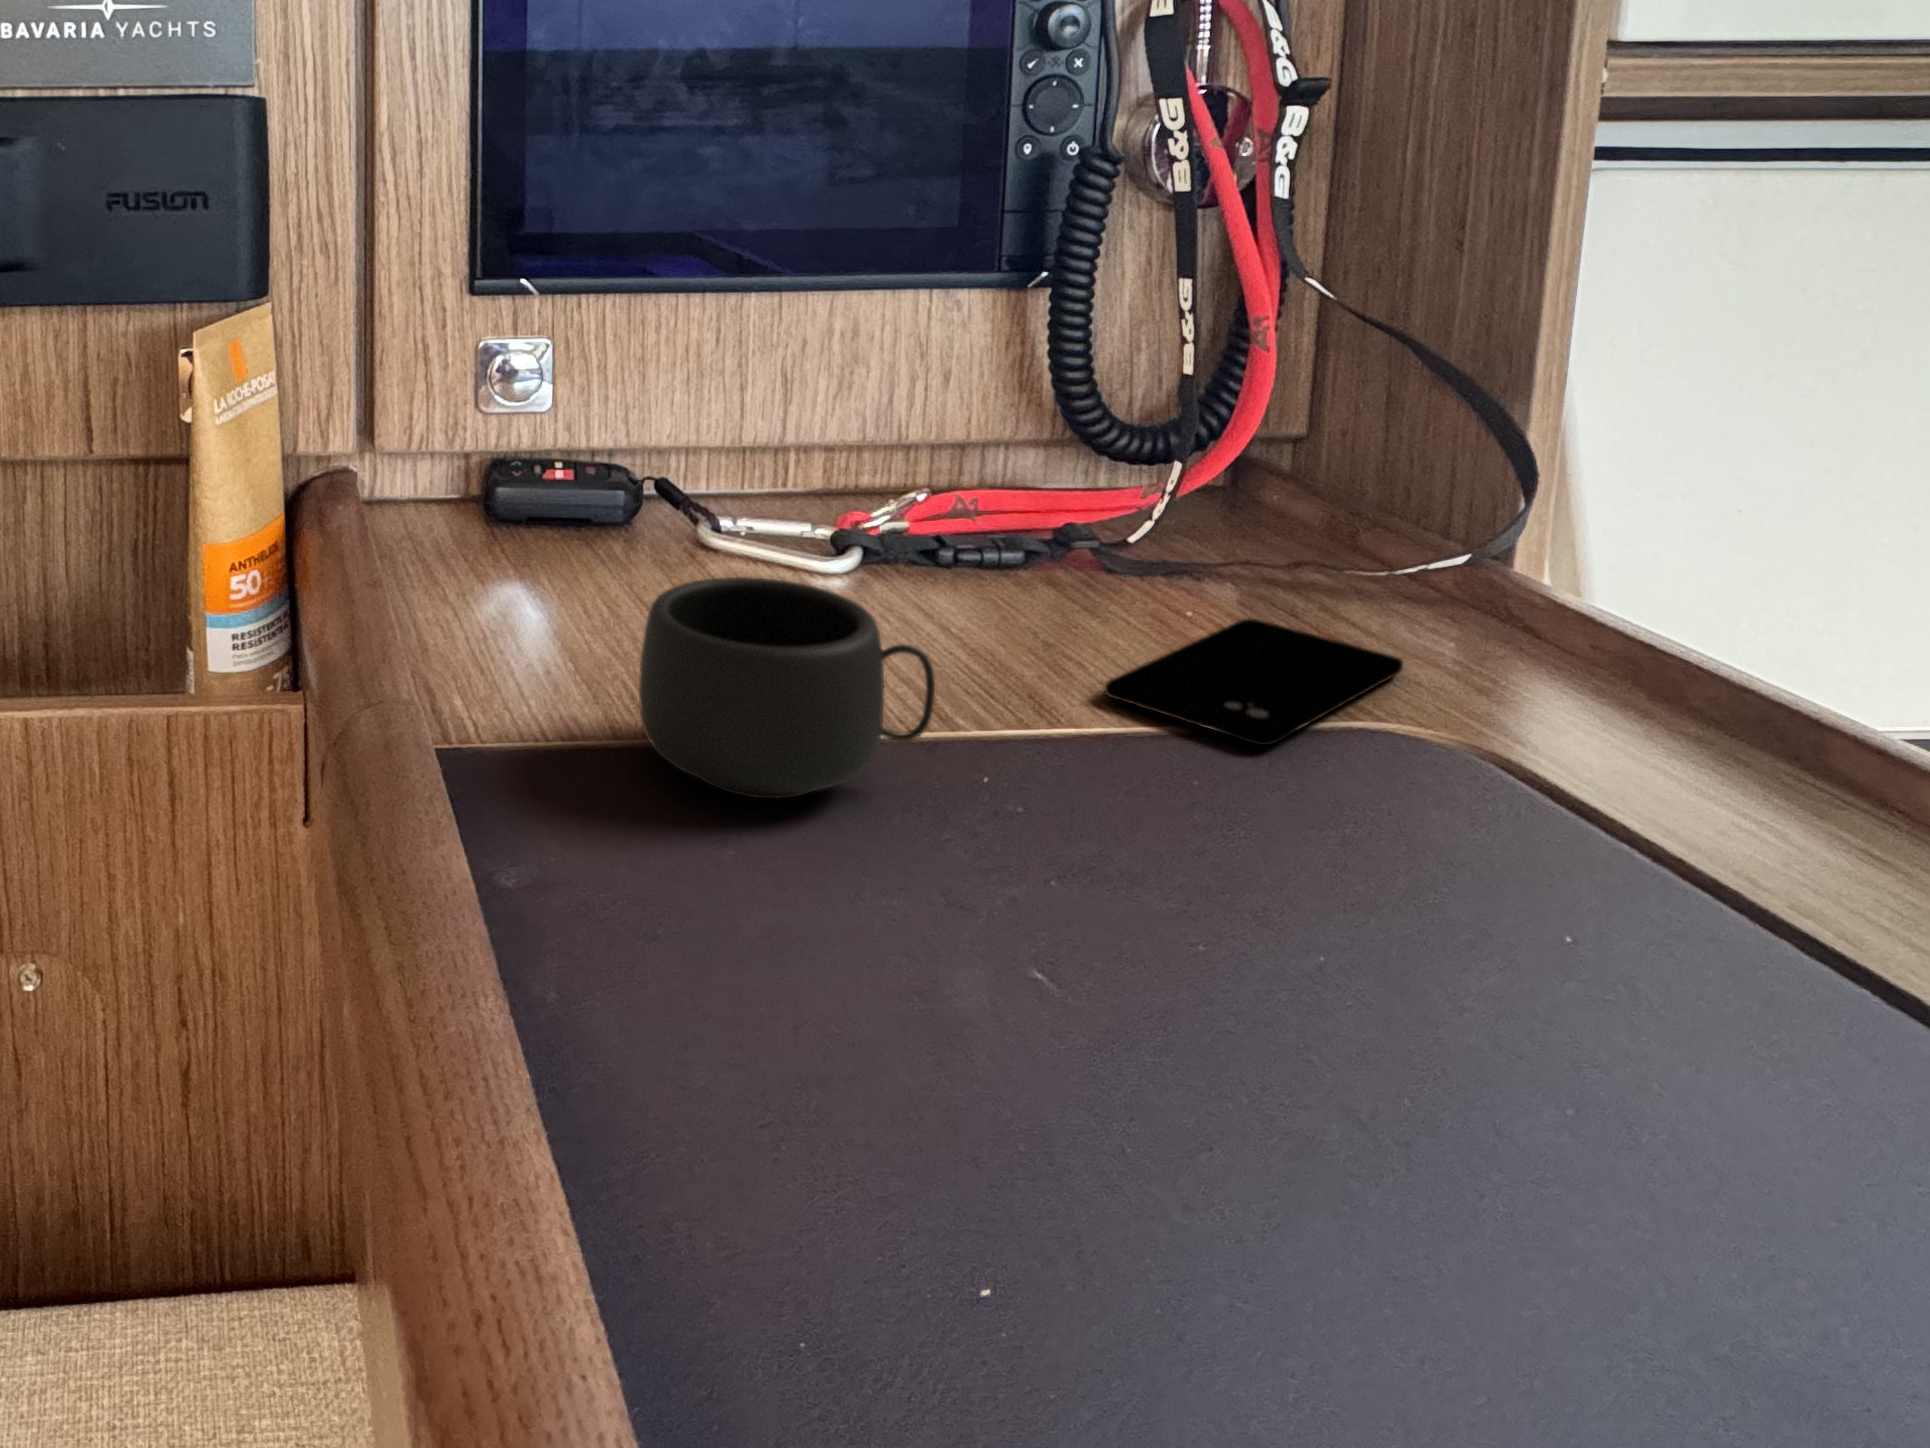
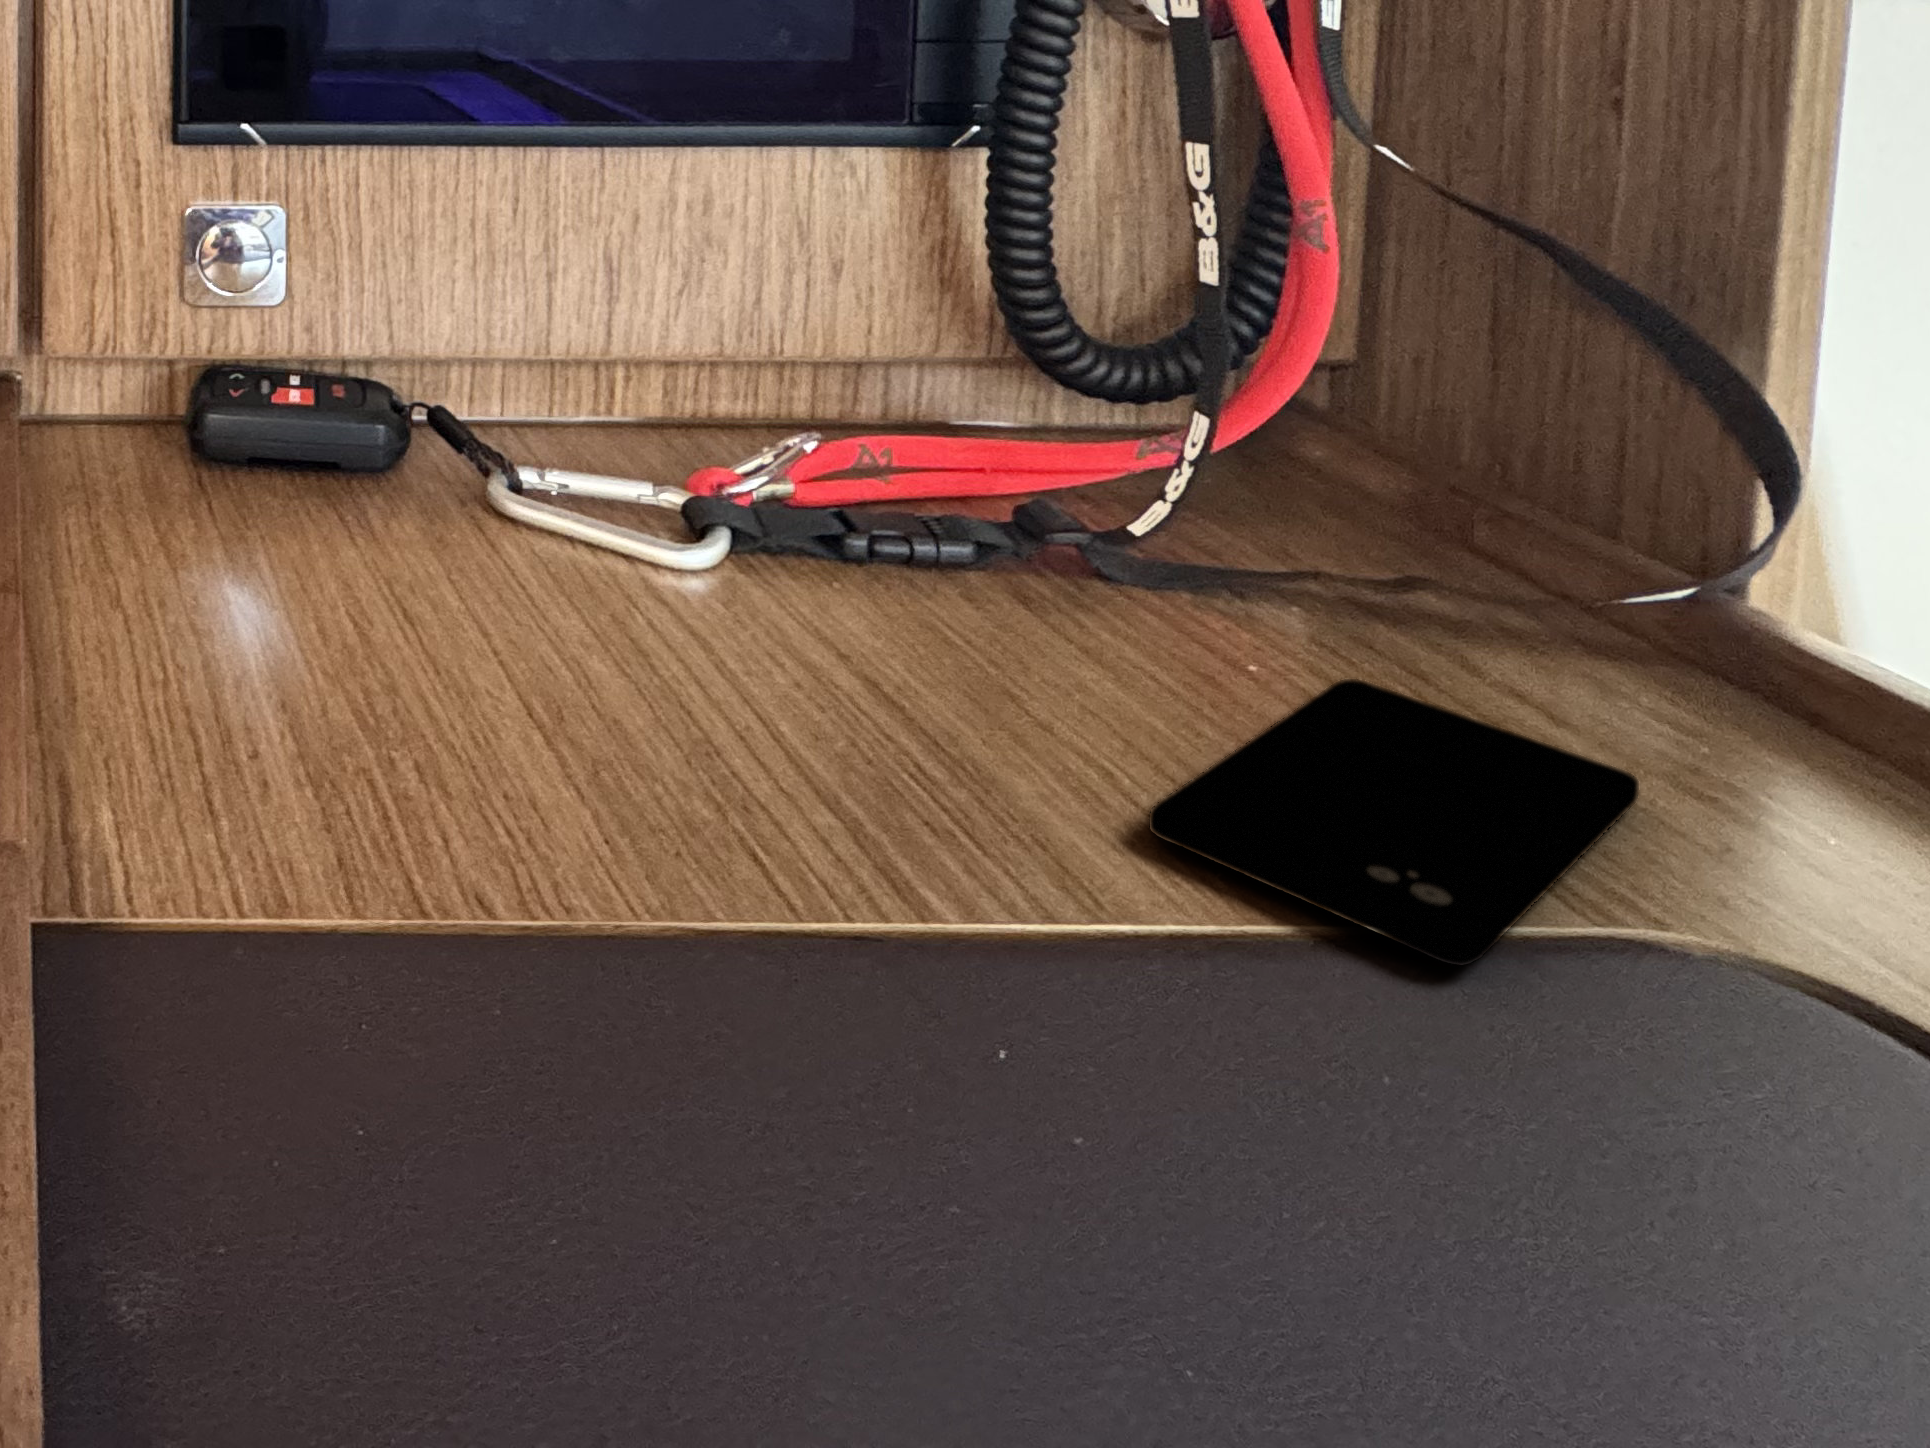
mug: present [639,577,935,798] -> none [375,633,888,1067]

